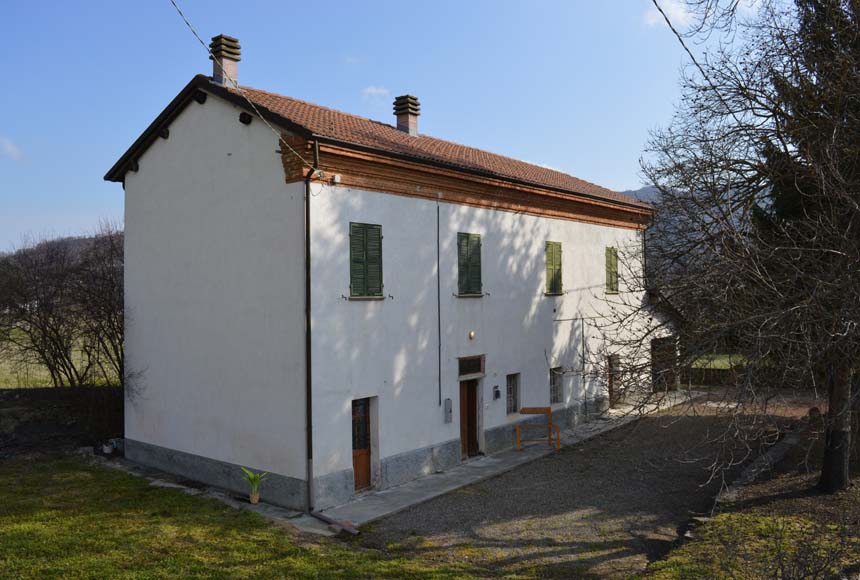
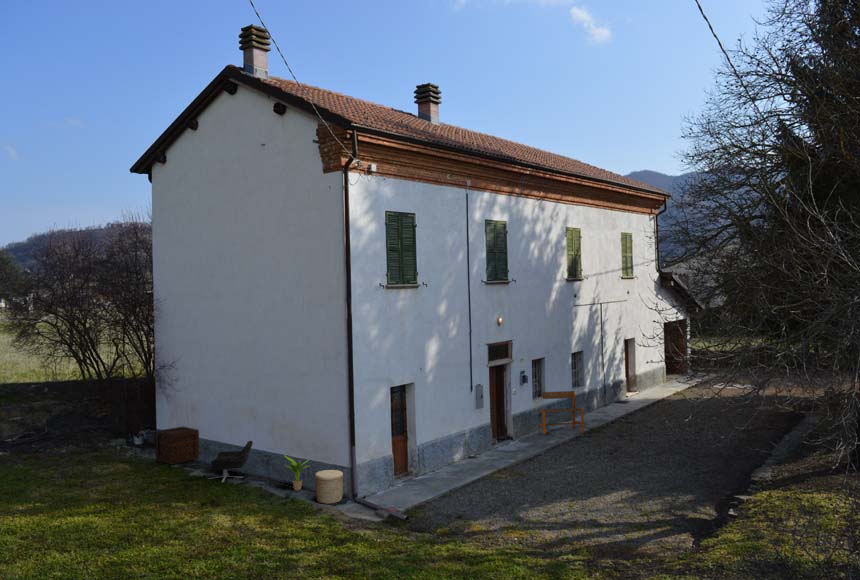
wooden crate: none [119,436,163,475] -> present [156,427,199,465]
lounge chair: none [166,452,214,494] -> present [208,441,253,482]
woven basket: none [270,483,299,517] -> present [315,470,343,504]

